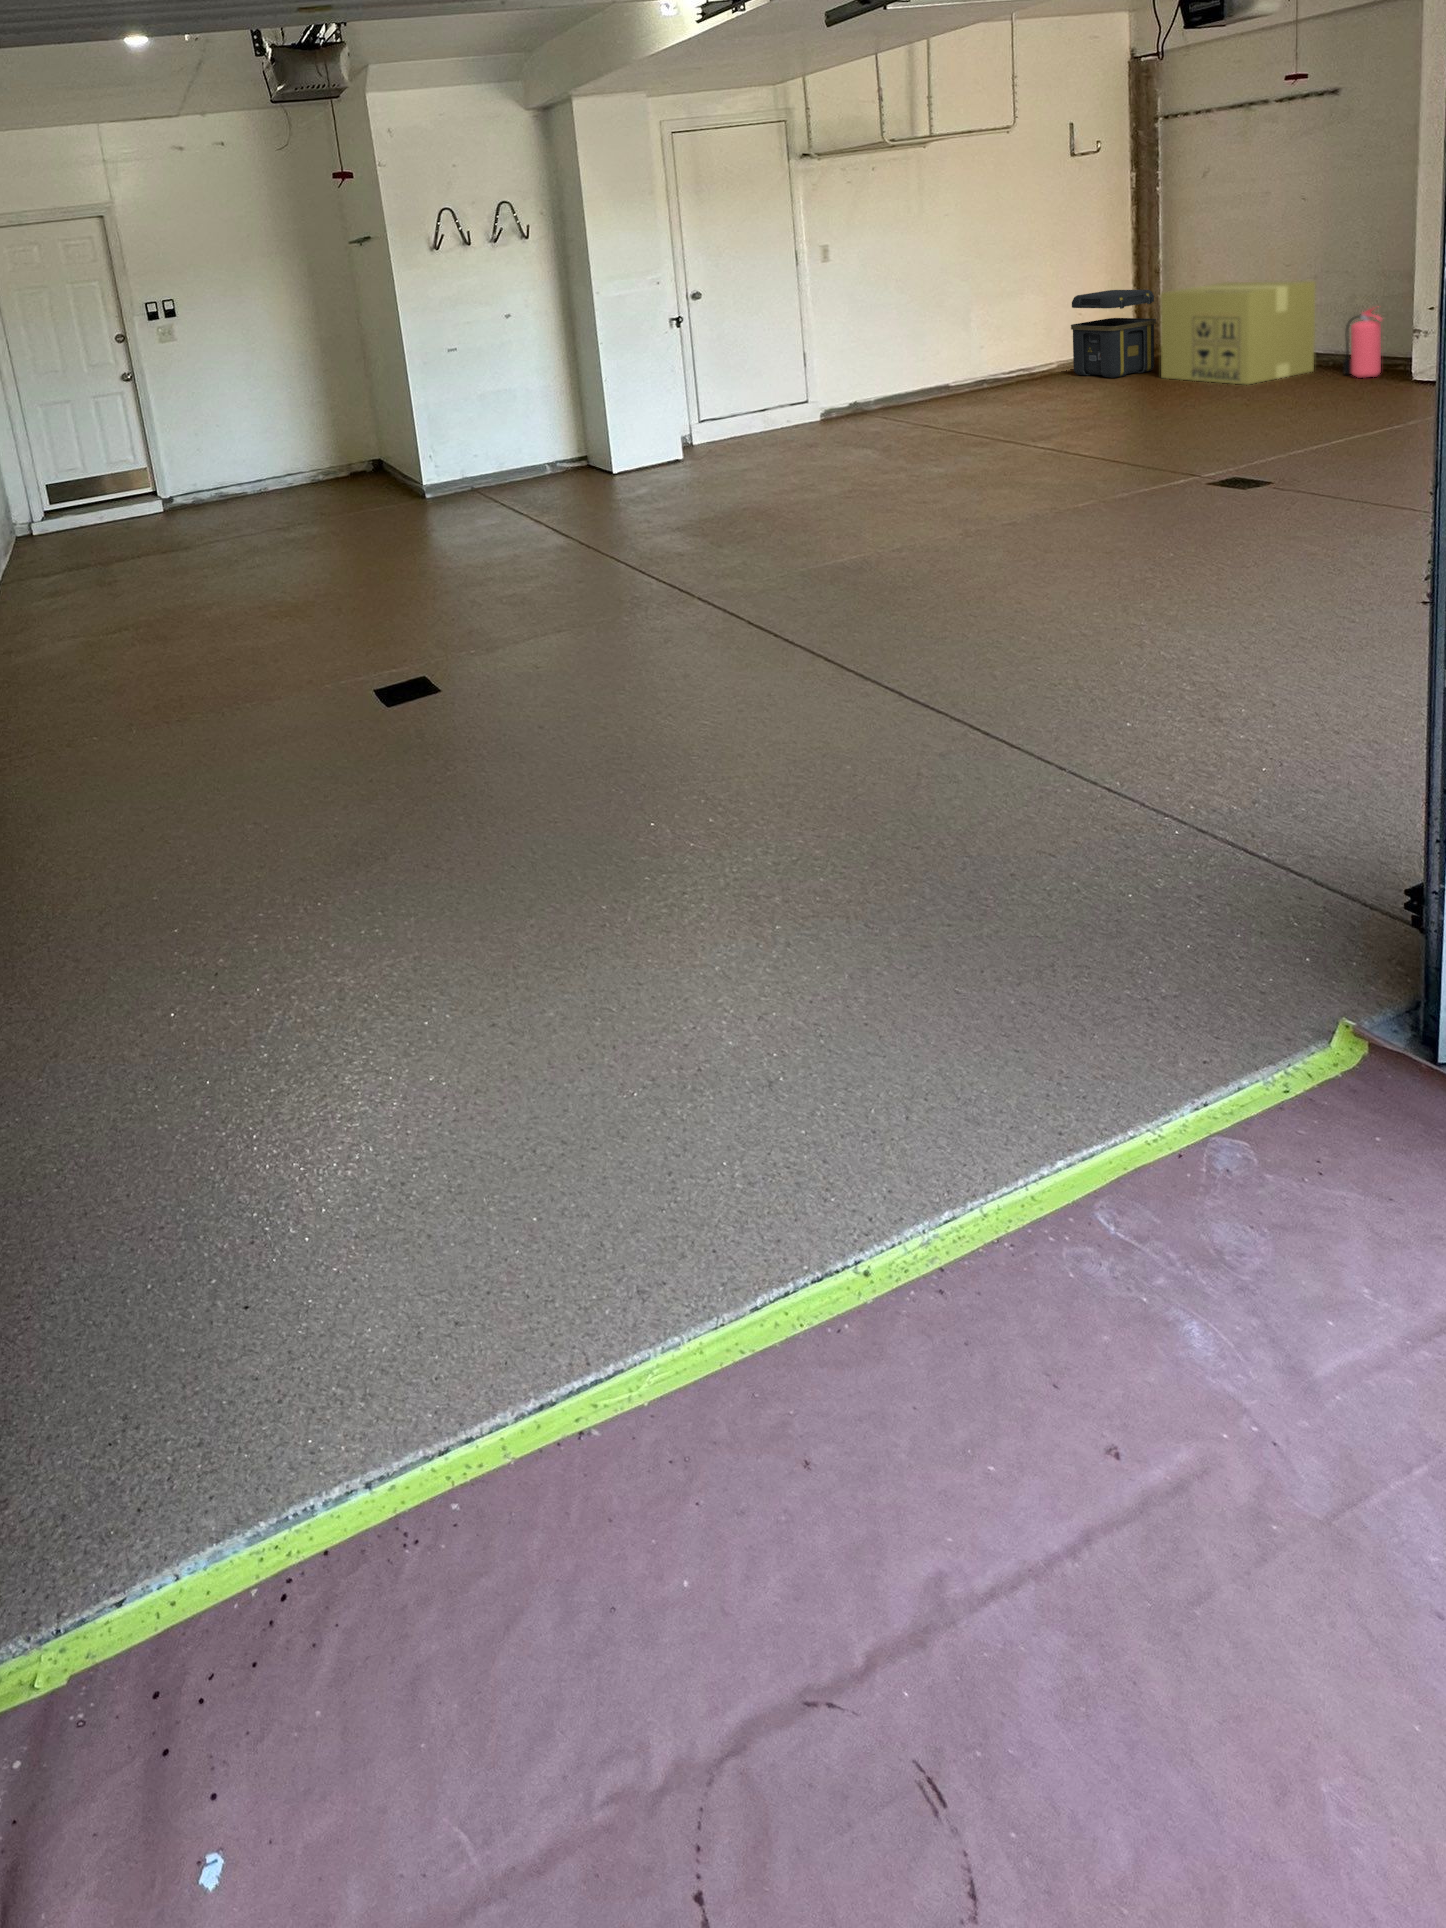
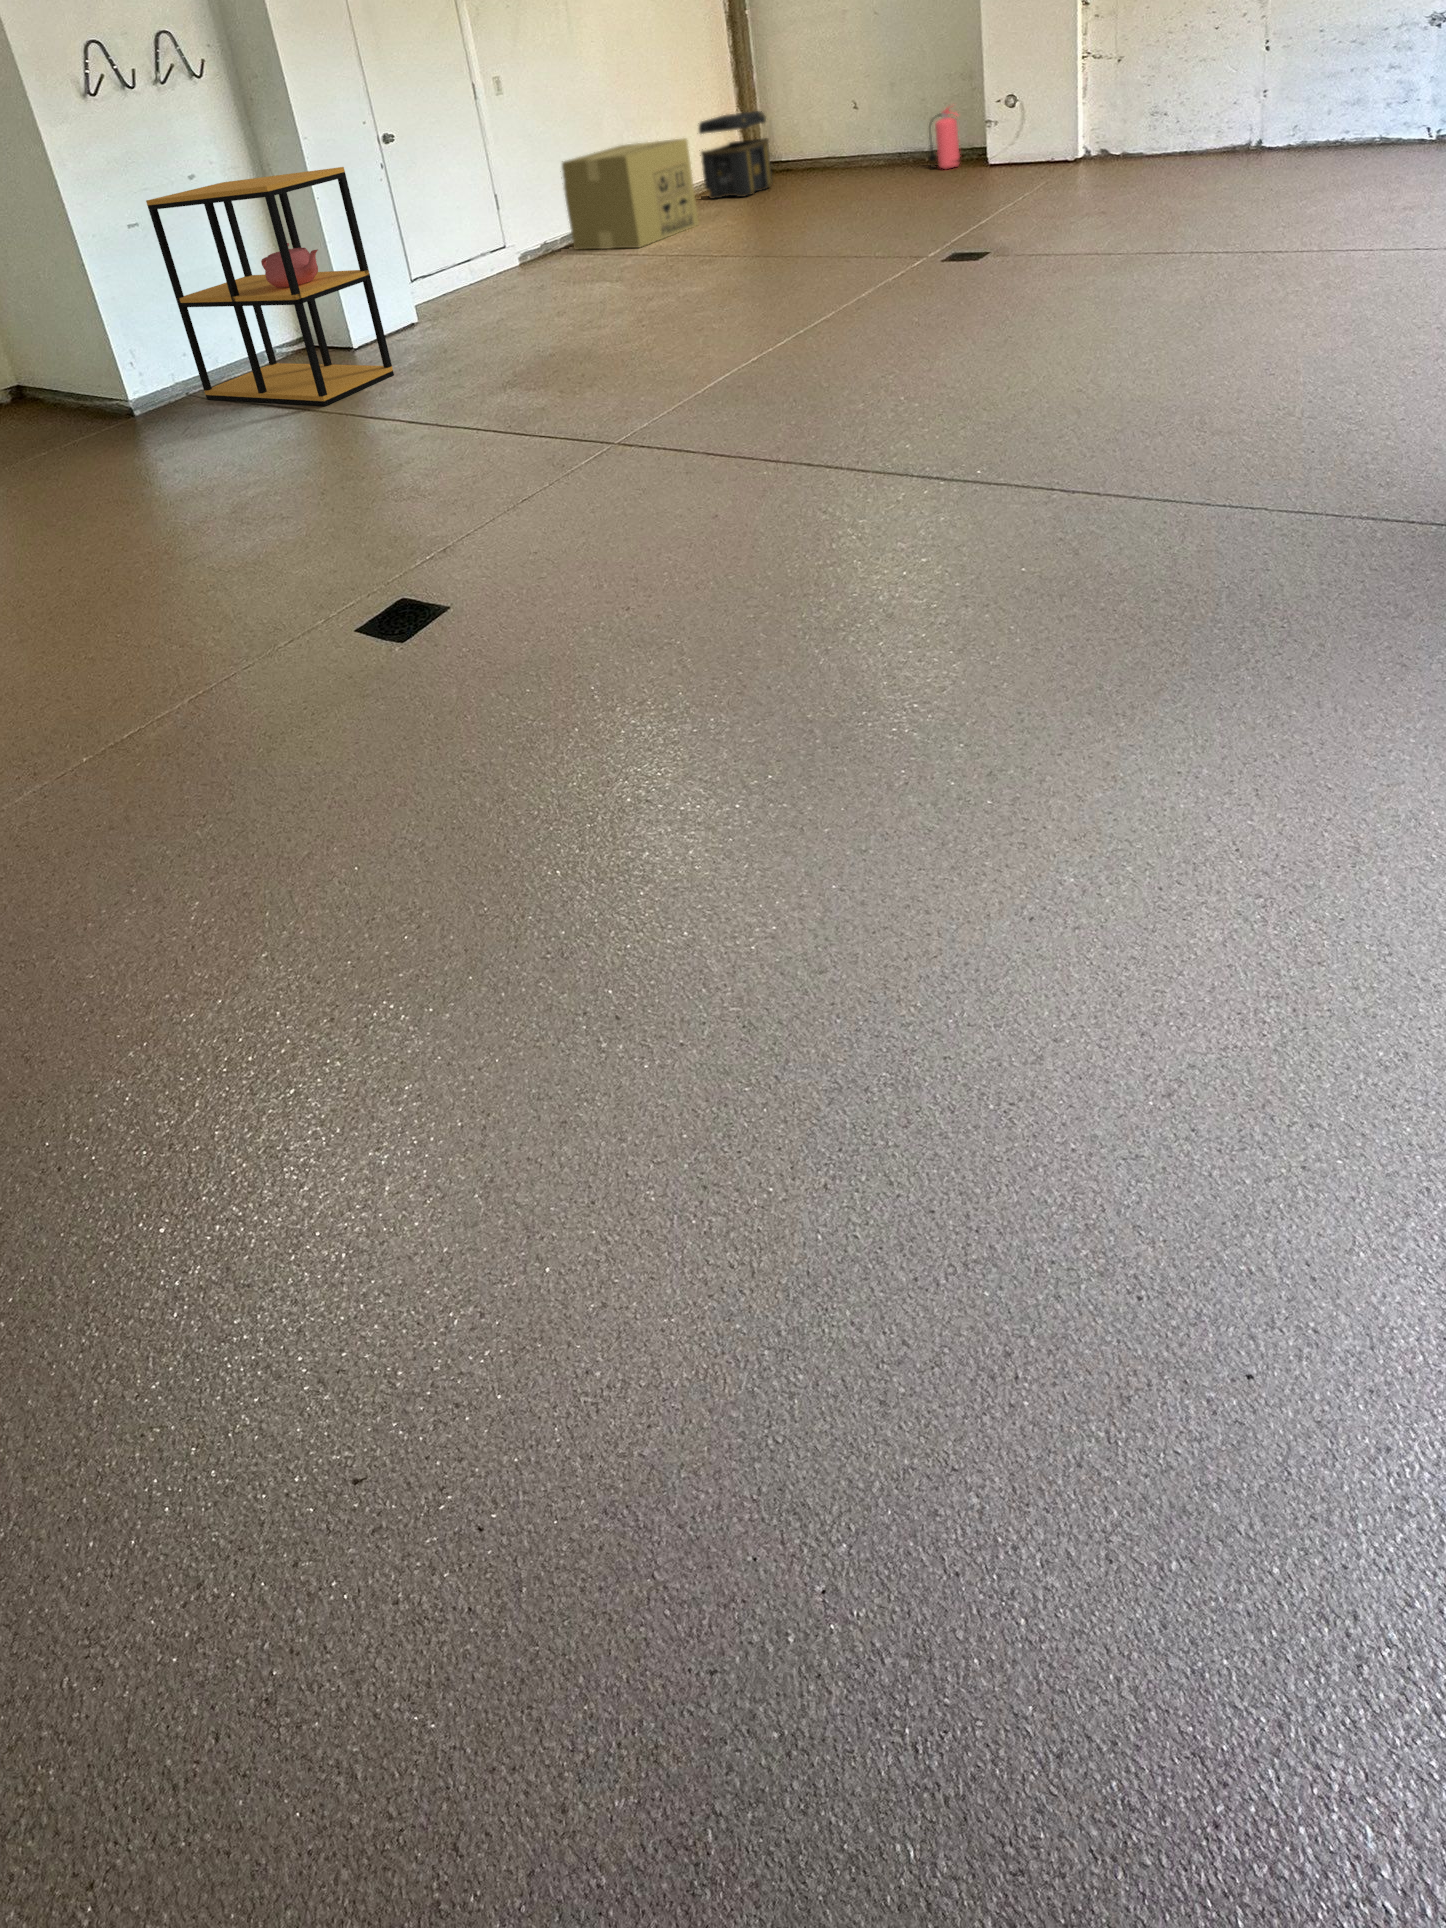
cardboard box: present [1160,281,1315,384] -> present [562,138,698,249]
shelving unit: none [466,323,620,518] -> present [146,167,394,406]

